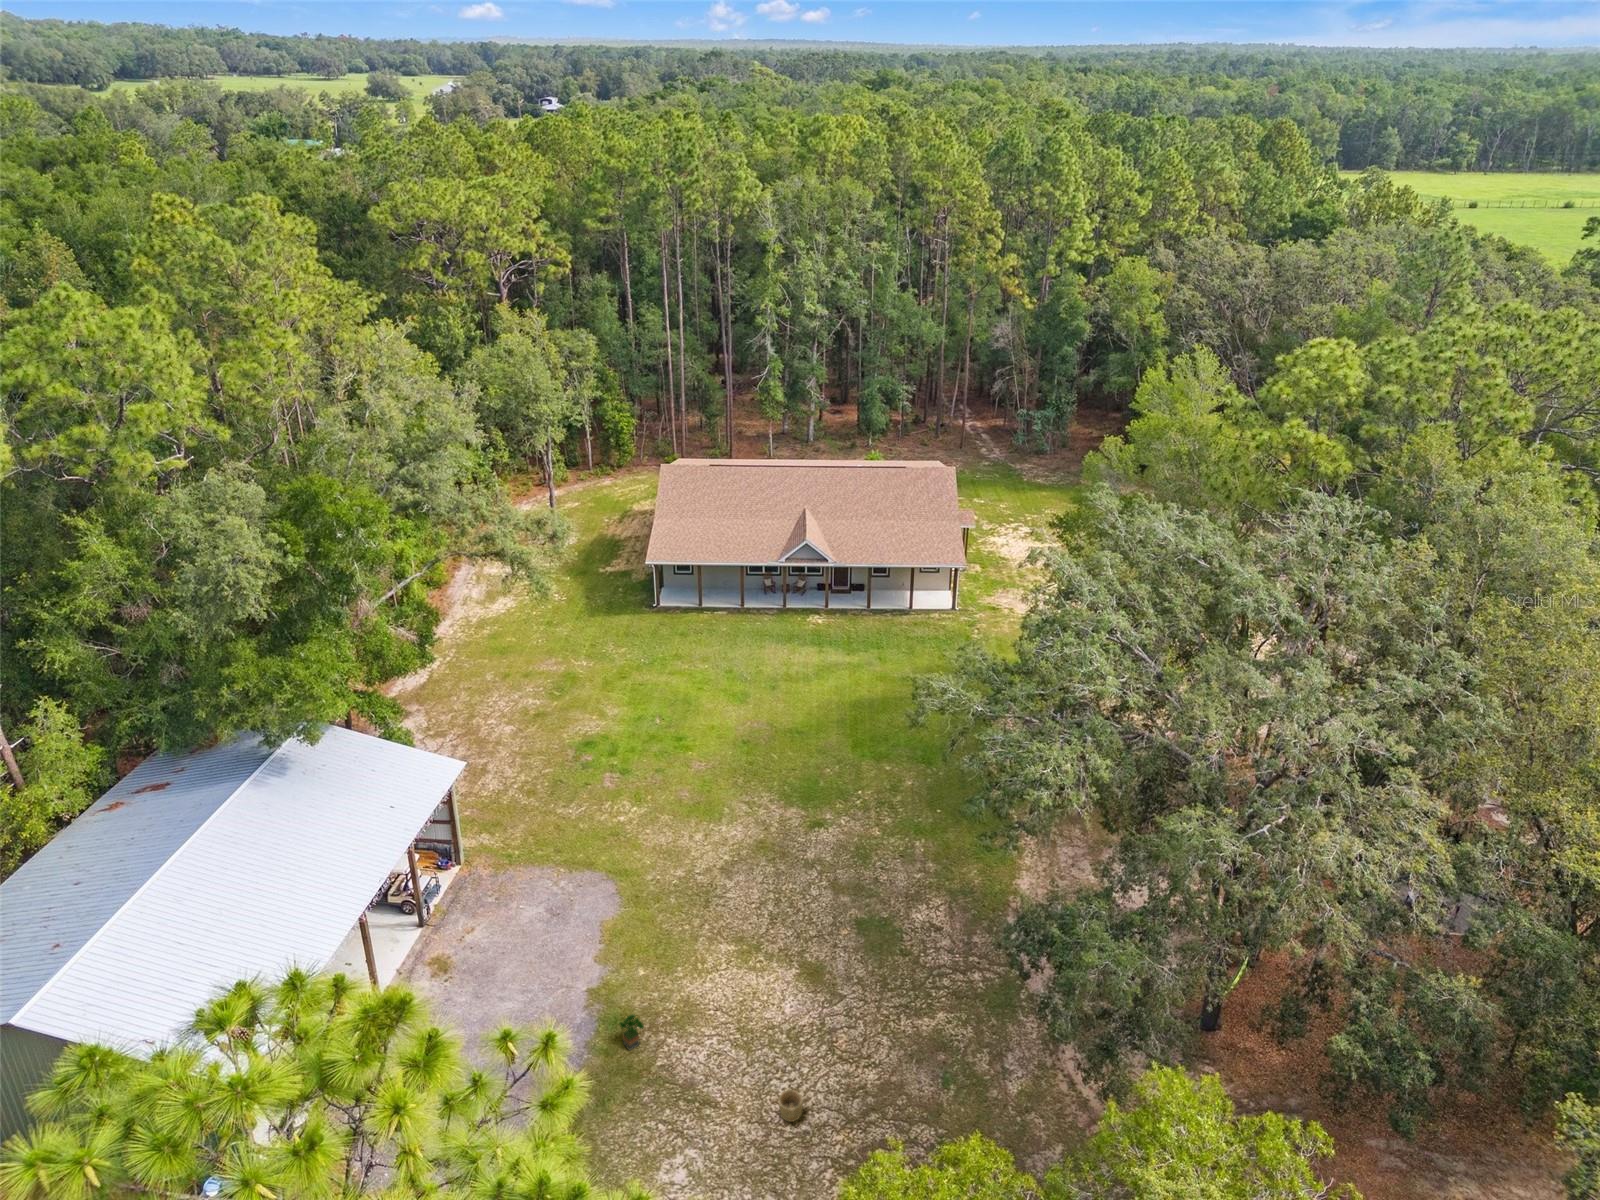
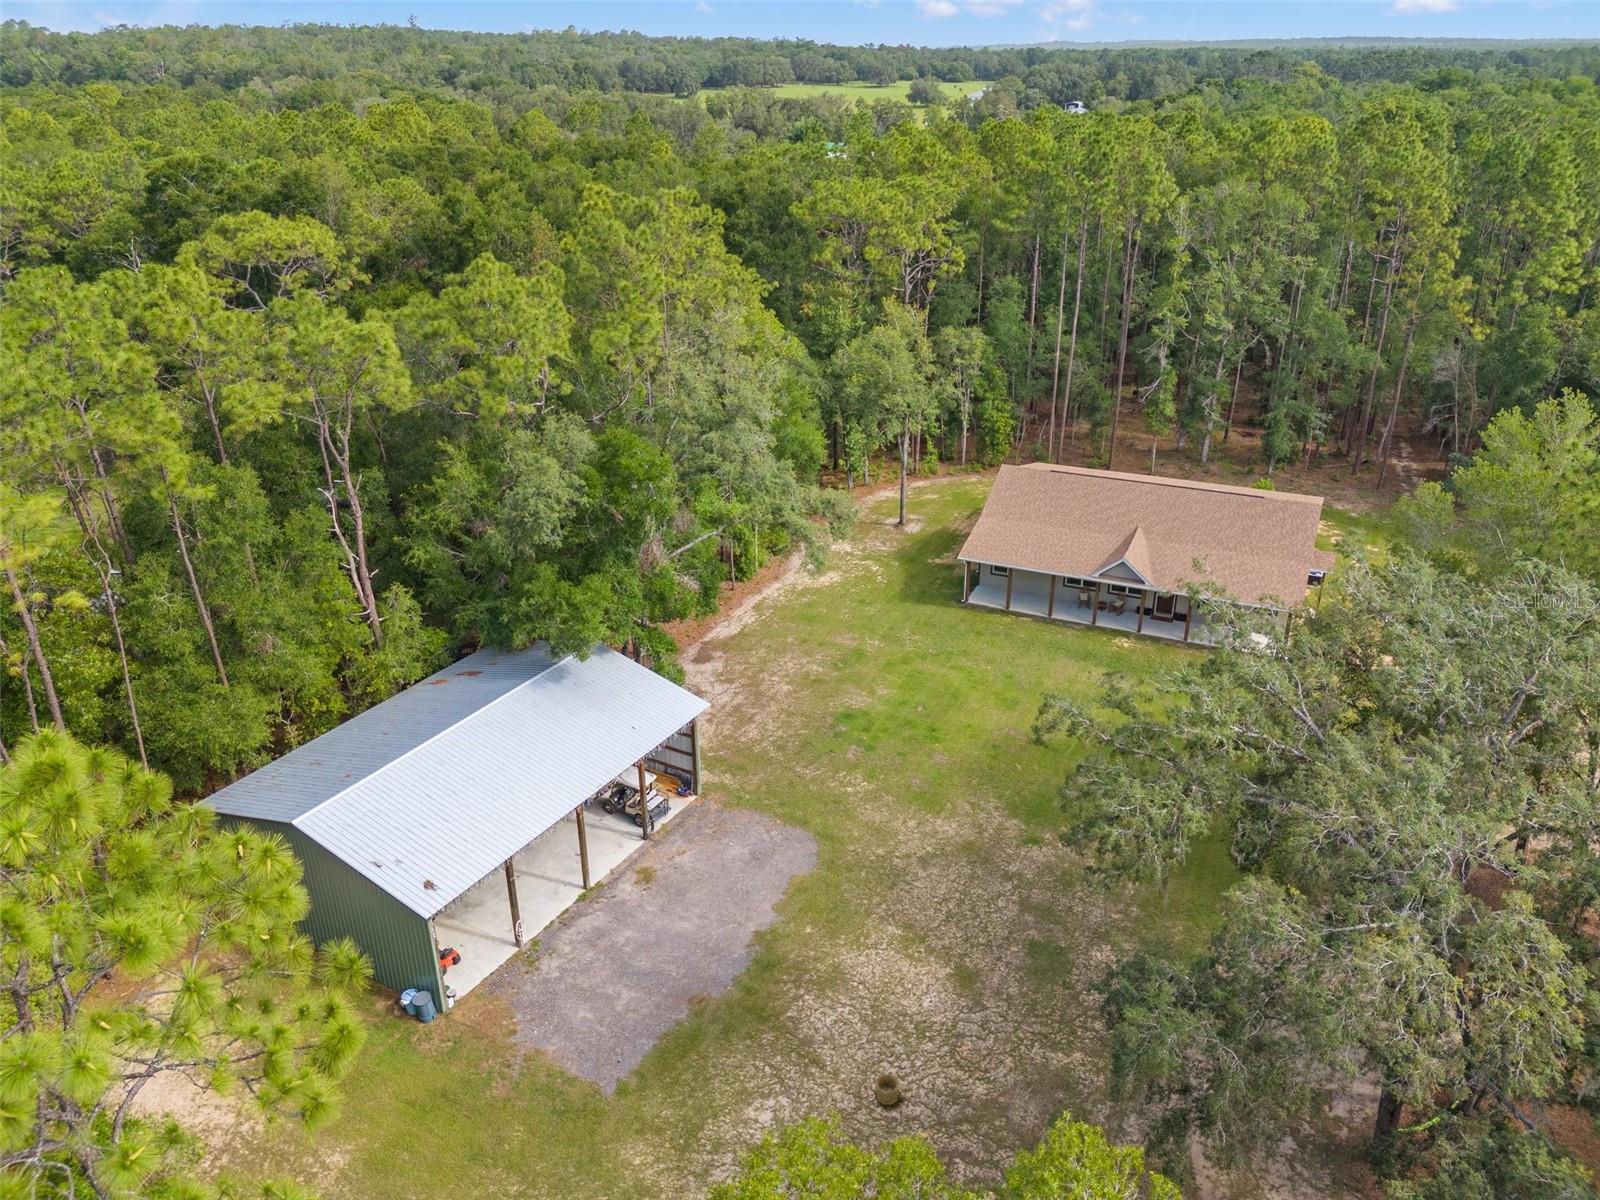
potted tree: present [620,1014,644,1050] -> none [761,960,784,993]

